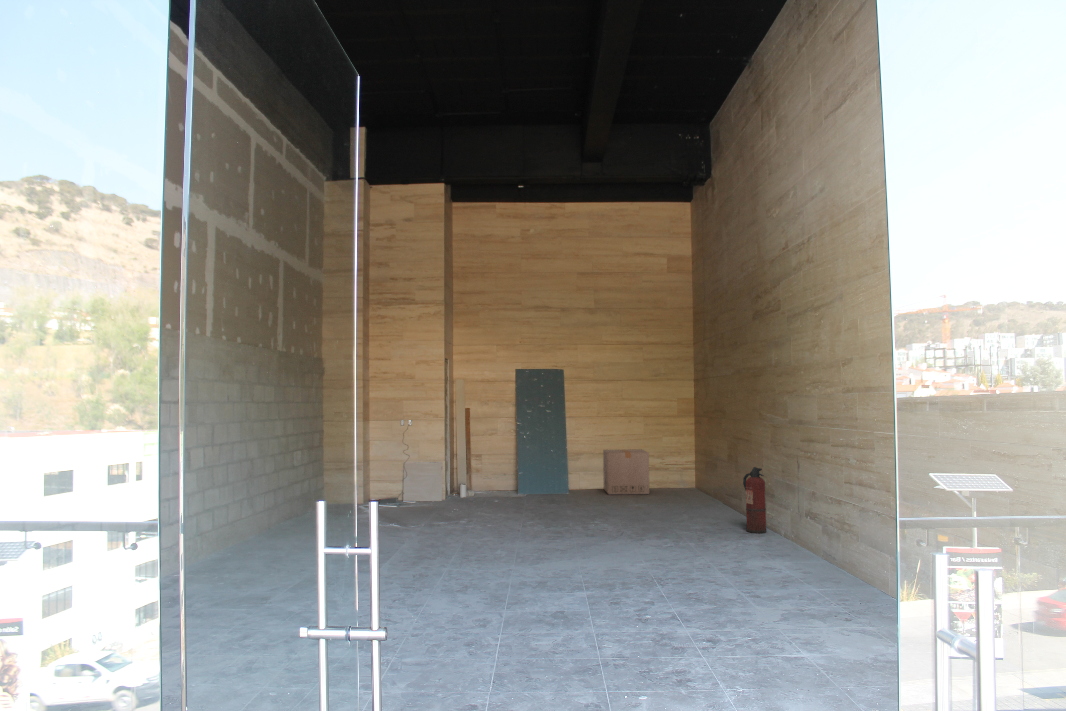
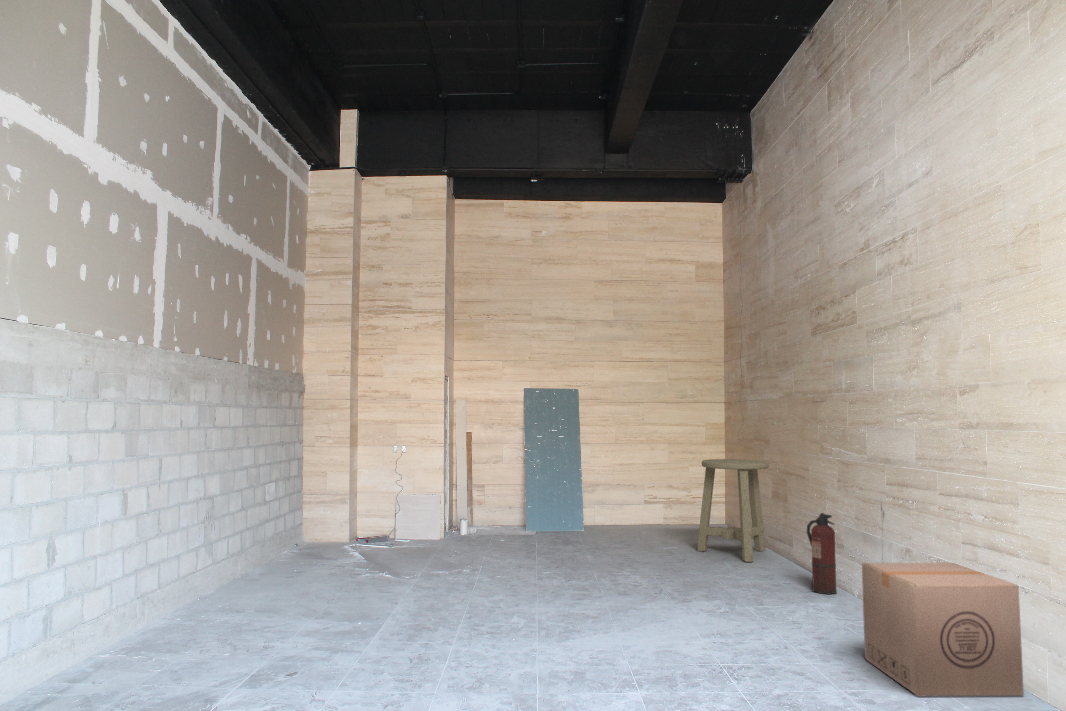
stool: none [662,428,722,513] -> present [697,459,769,562]
cardboard box: present [603,450,649,494] -> present [862,563,1024,697]

